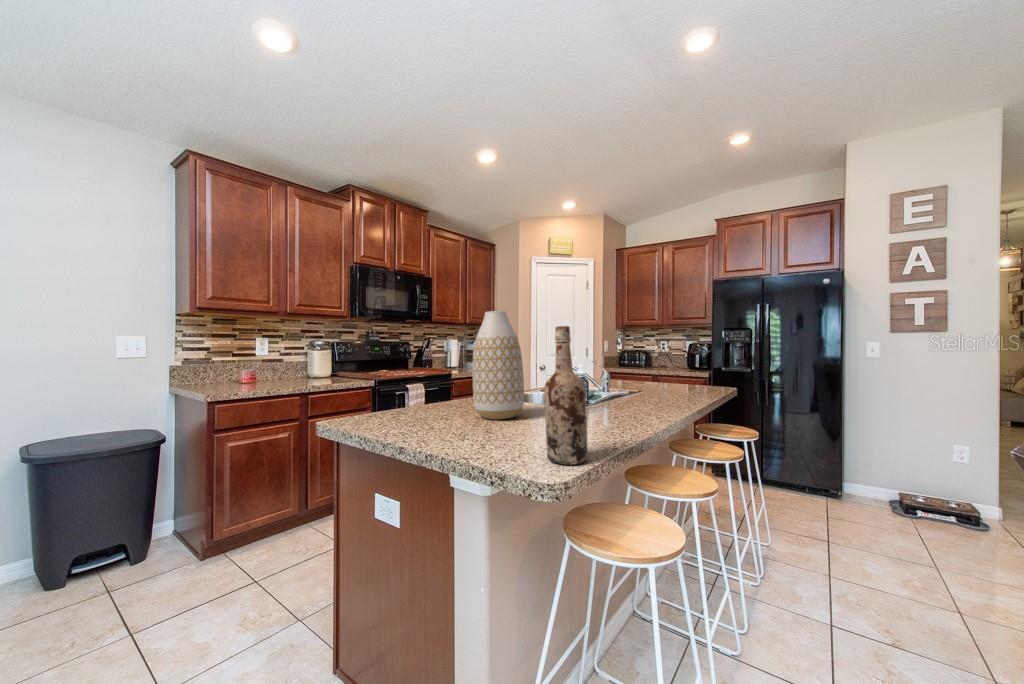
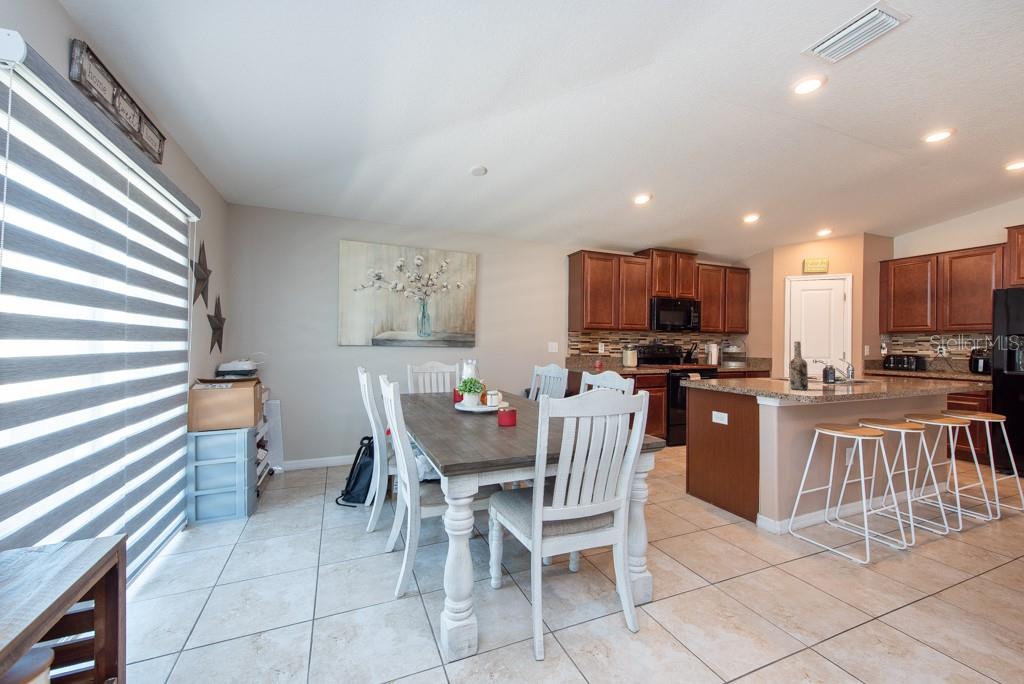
vase: present [472,311,524,420] -> none [752,332,780,383]

